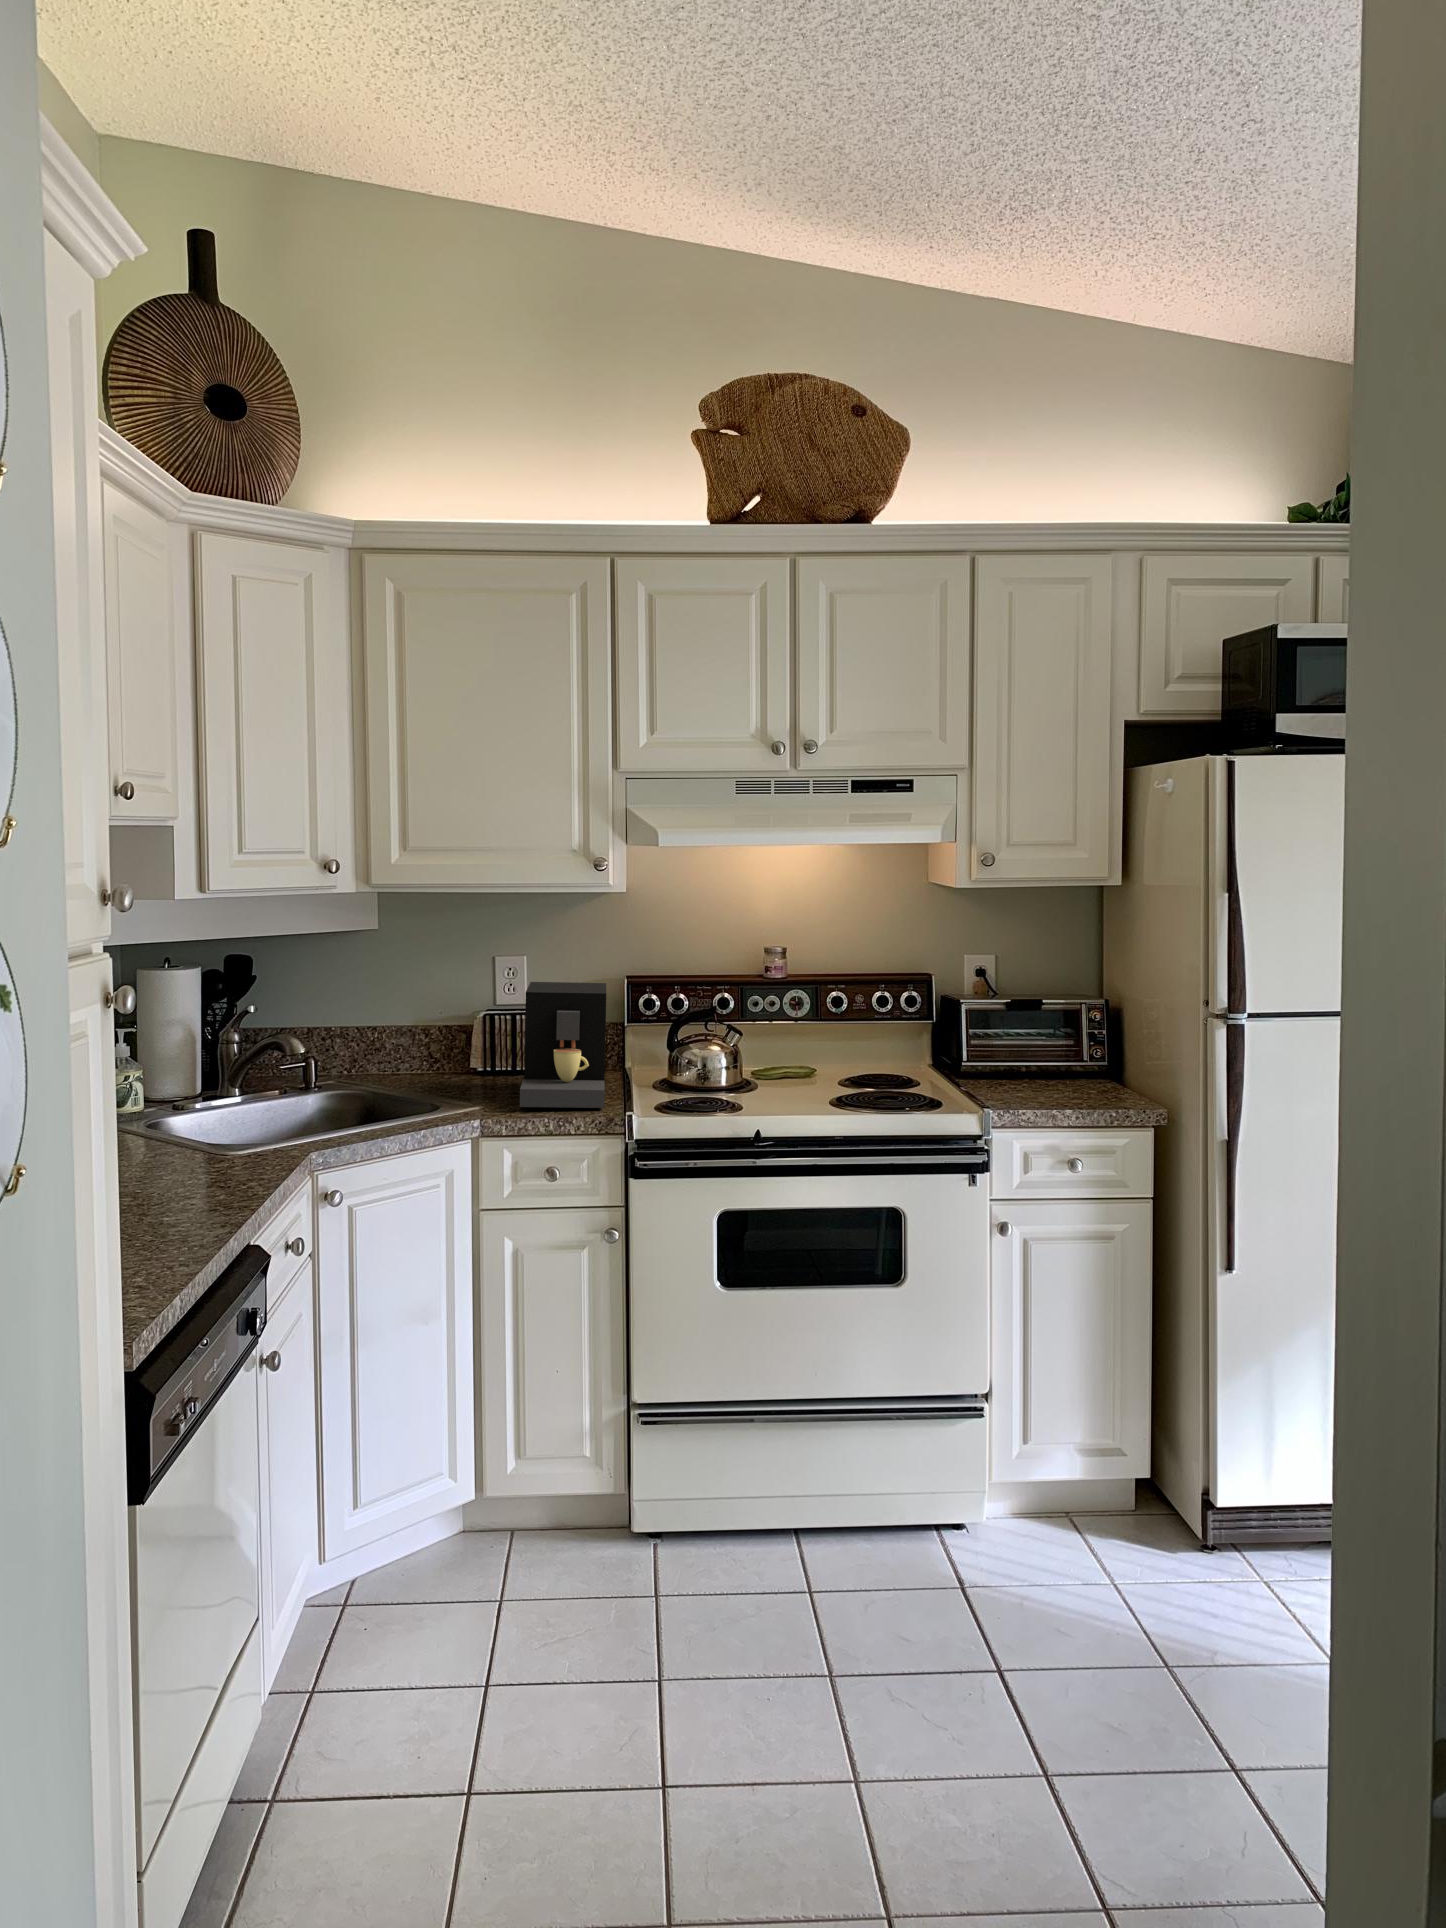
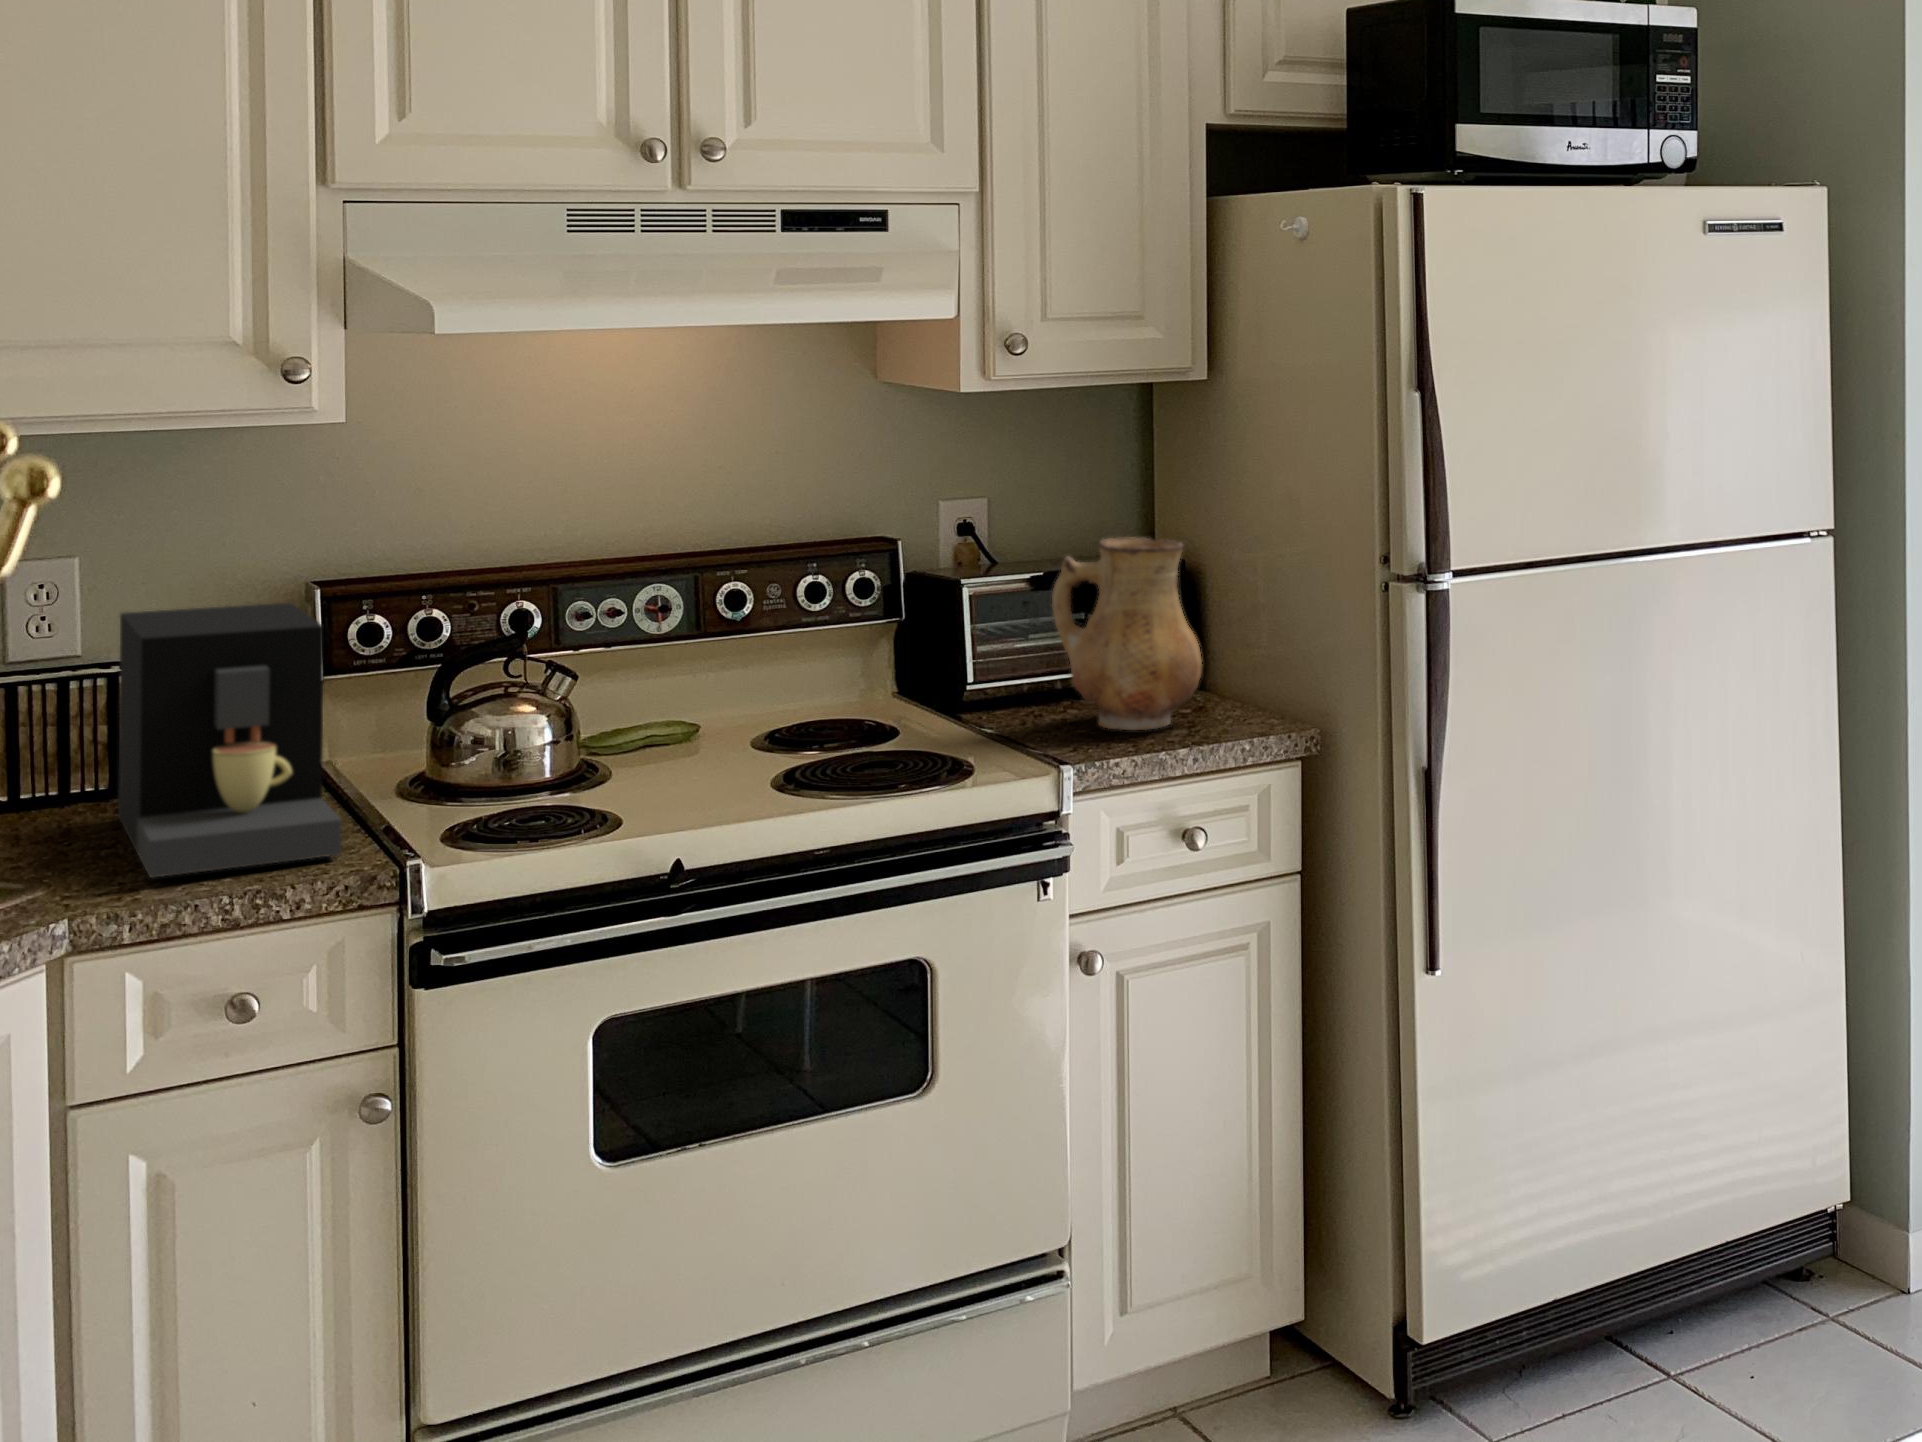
ceramic pitcher: none [1005,979,1097,1097] -> present [1052,538,1202,730]

